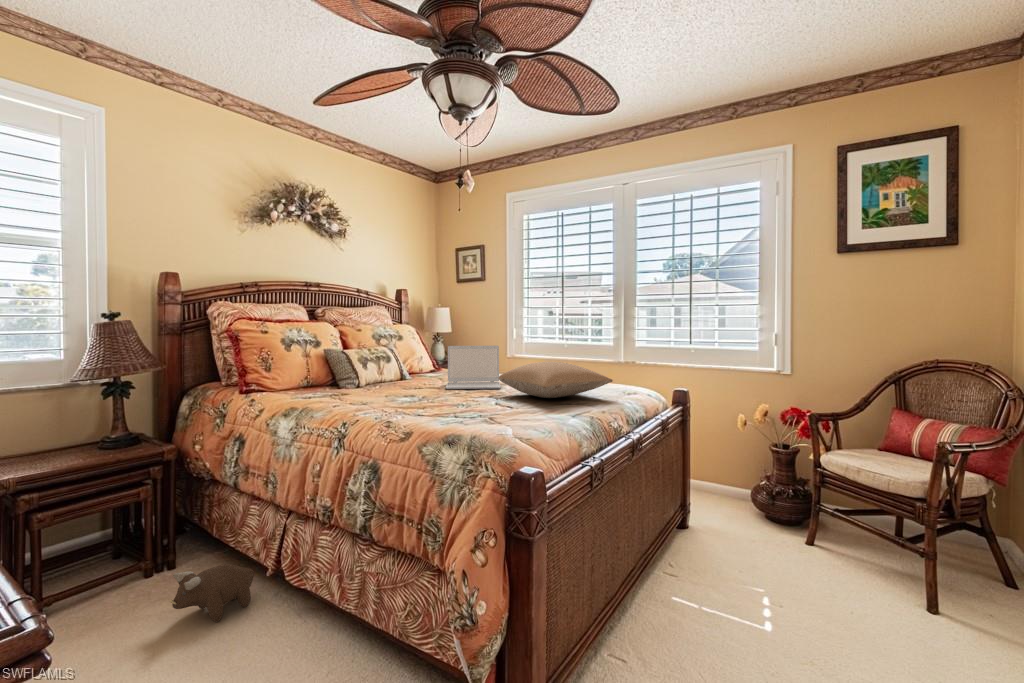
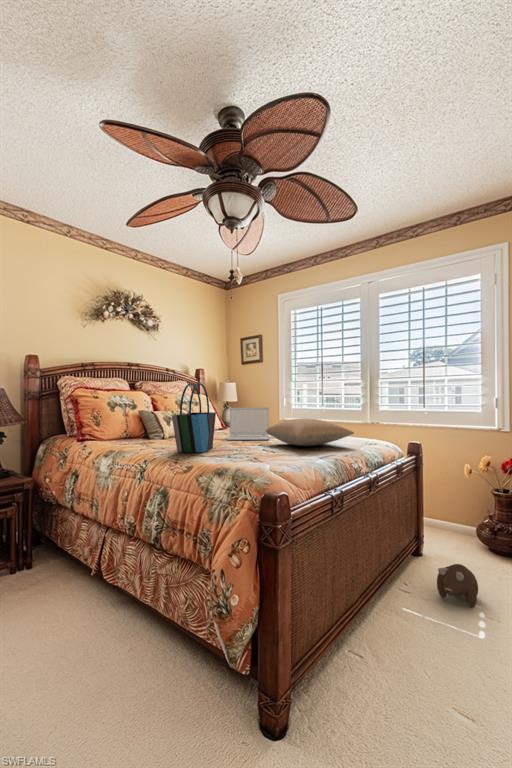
tote bag: none [377,316,434,409] -> present [172,383,216,452]
plush toy: present [170,564,254,622] -> present [437,564,478,607]

